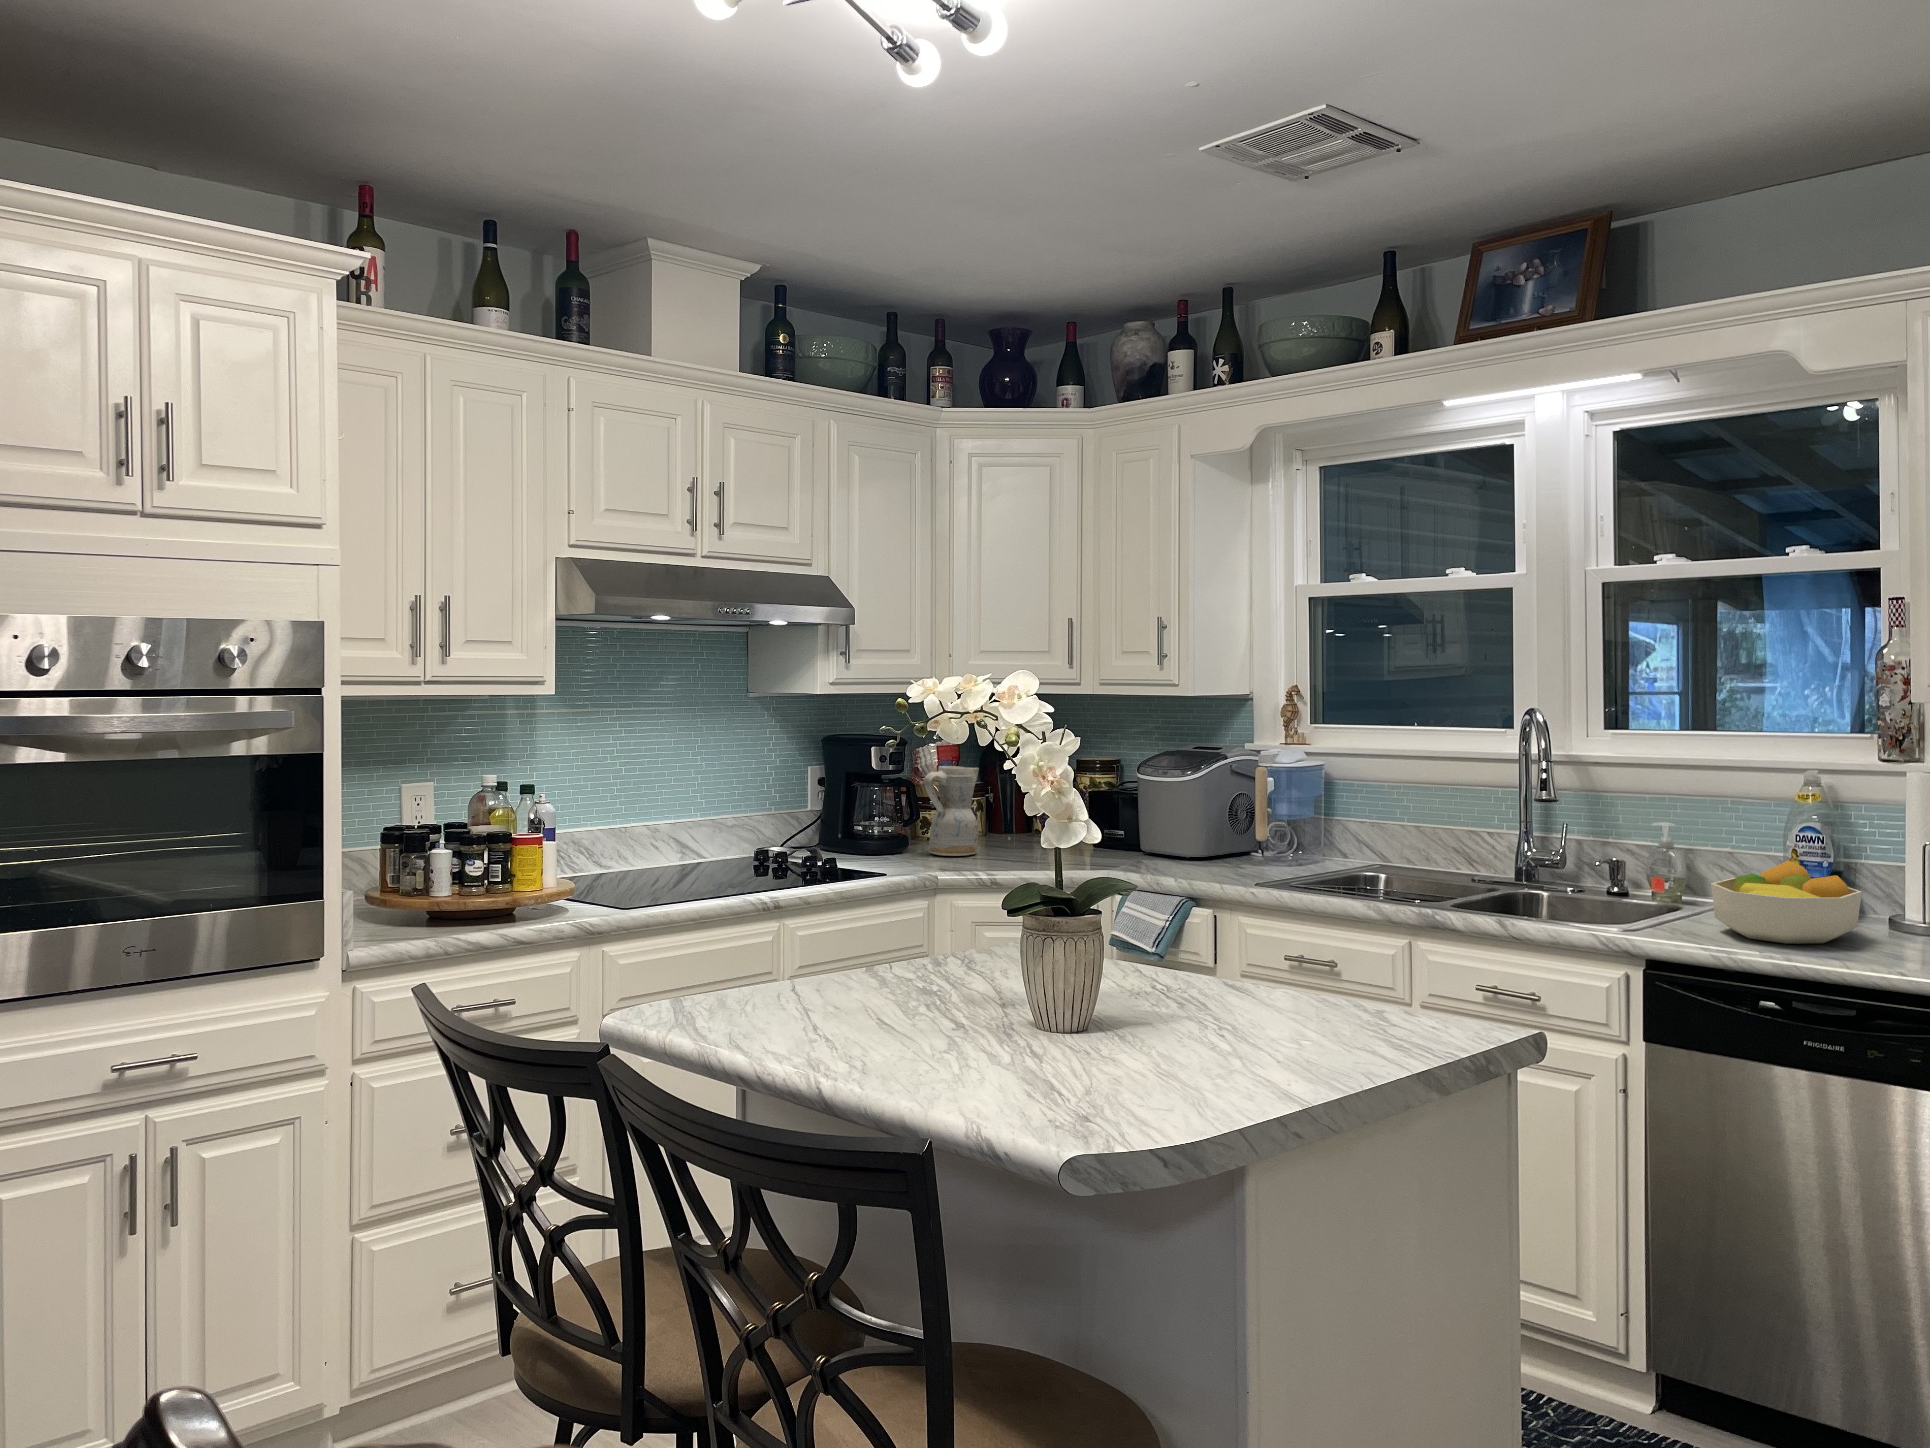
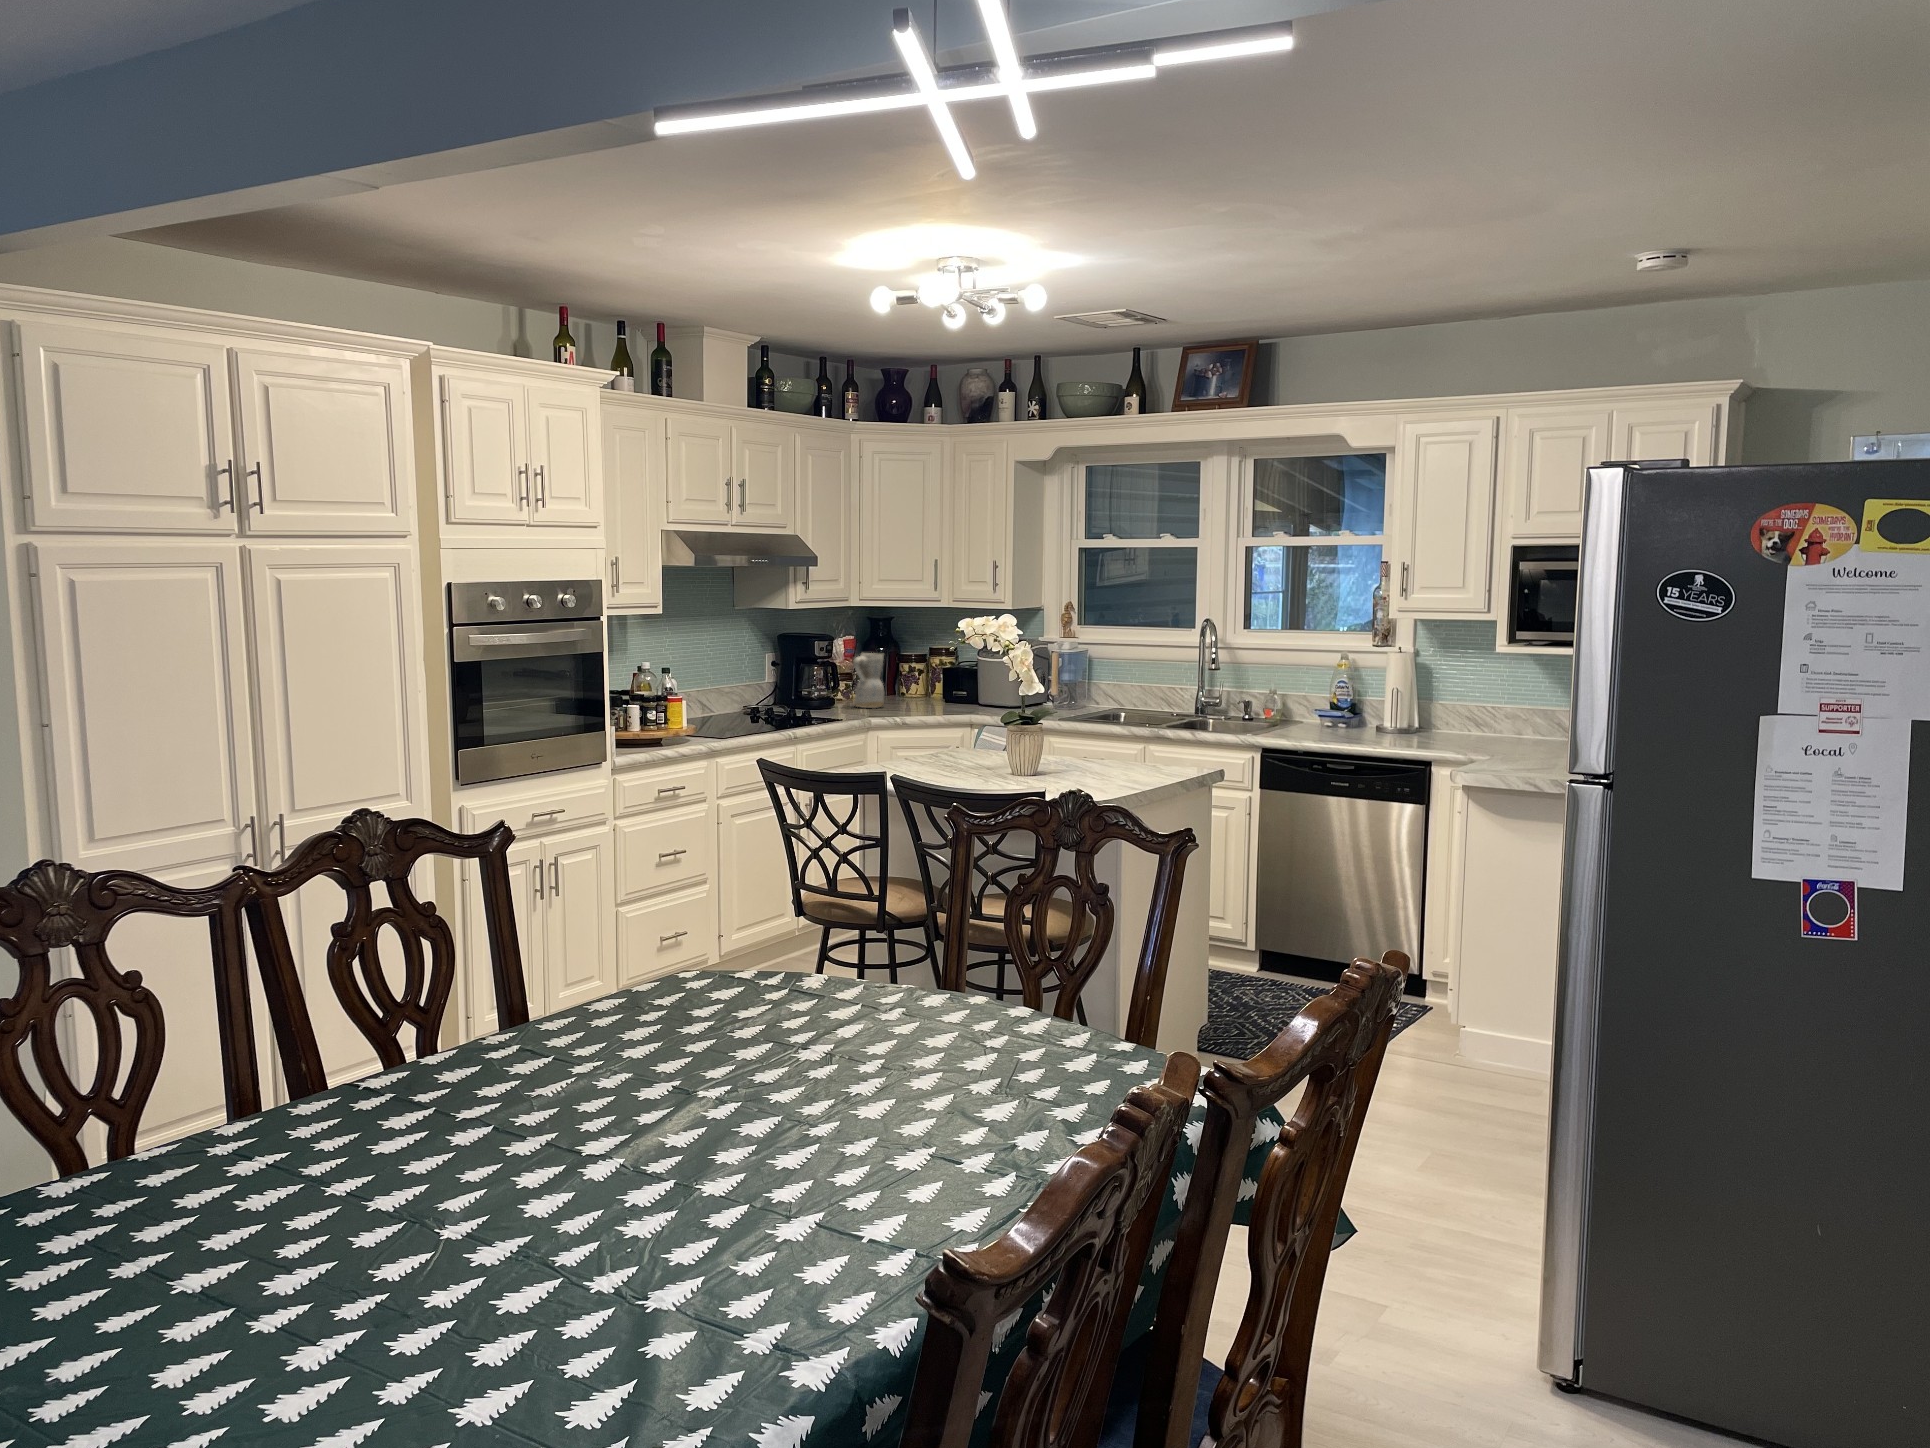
fruit bowl: present [1711,860,1862,943] -> none [1294,699,1362,738]

